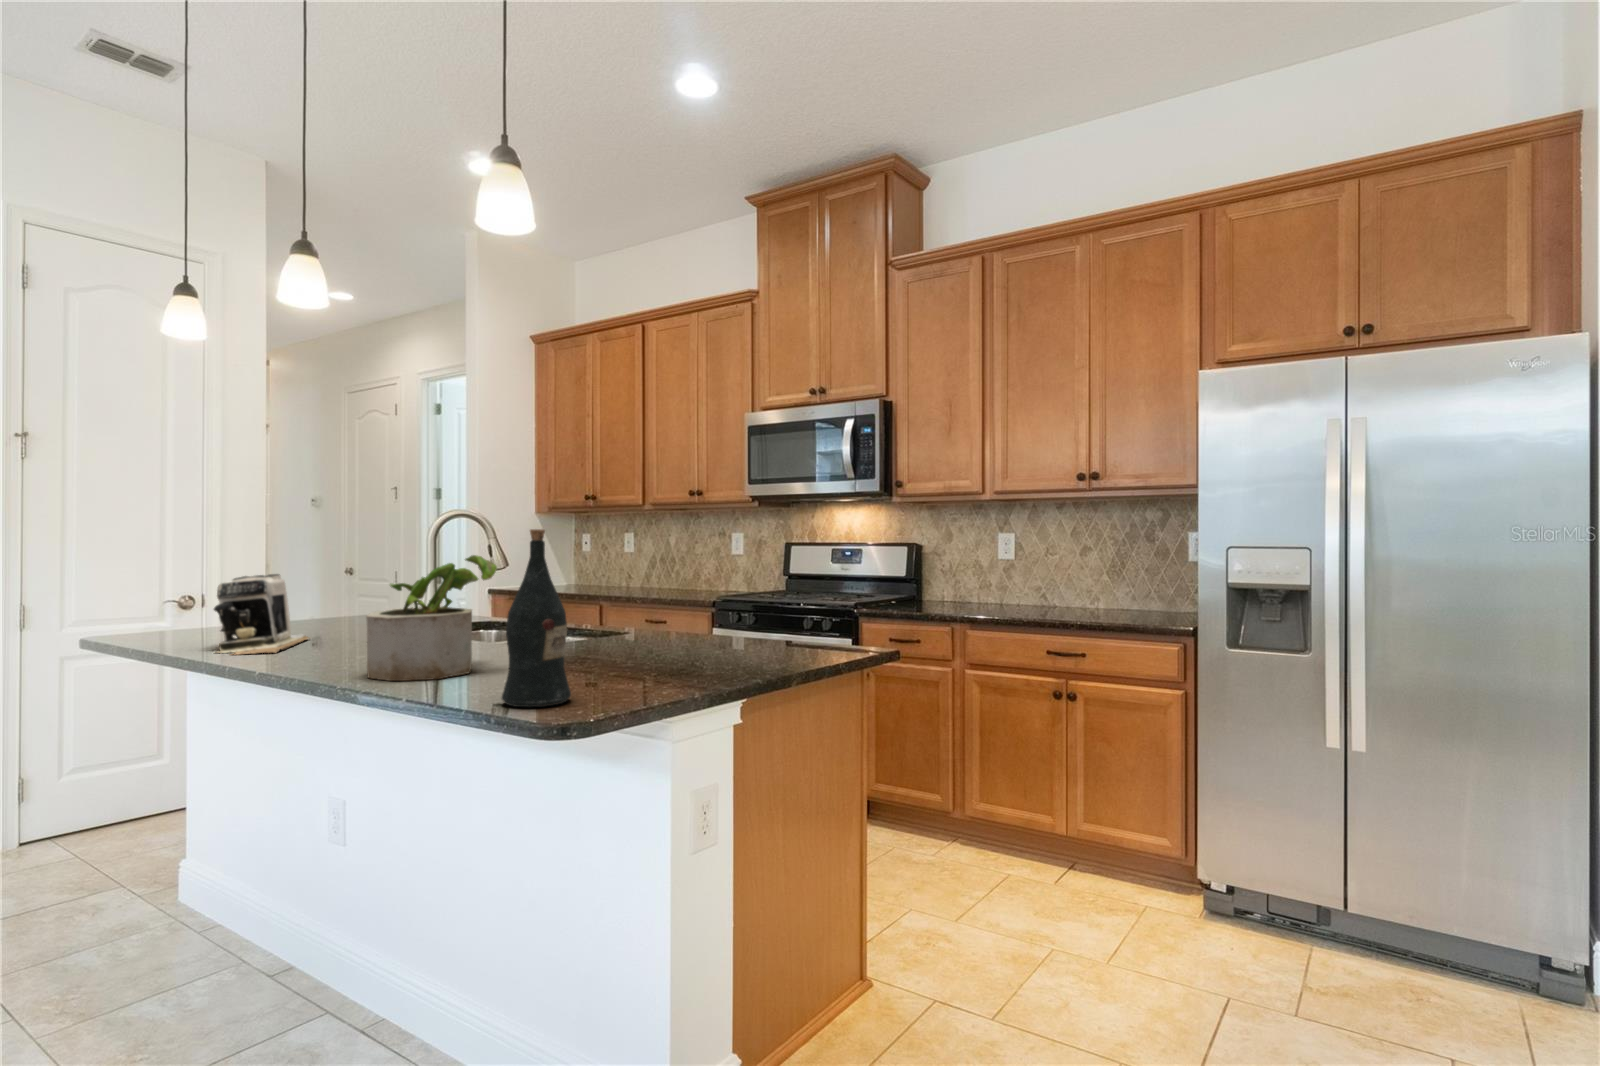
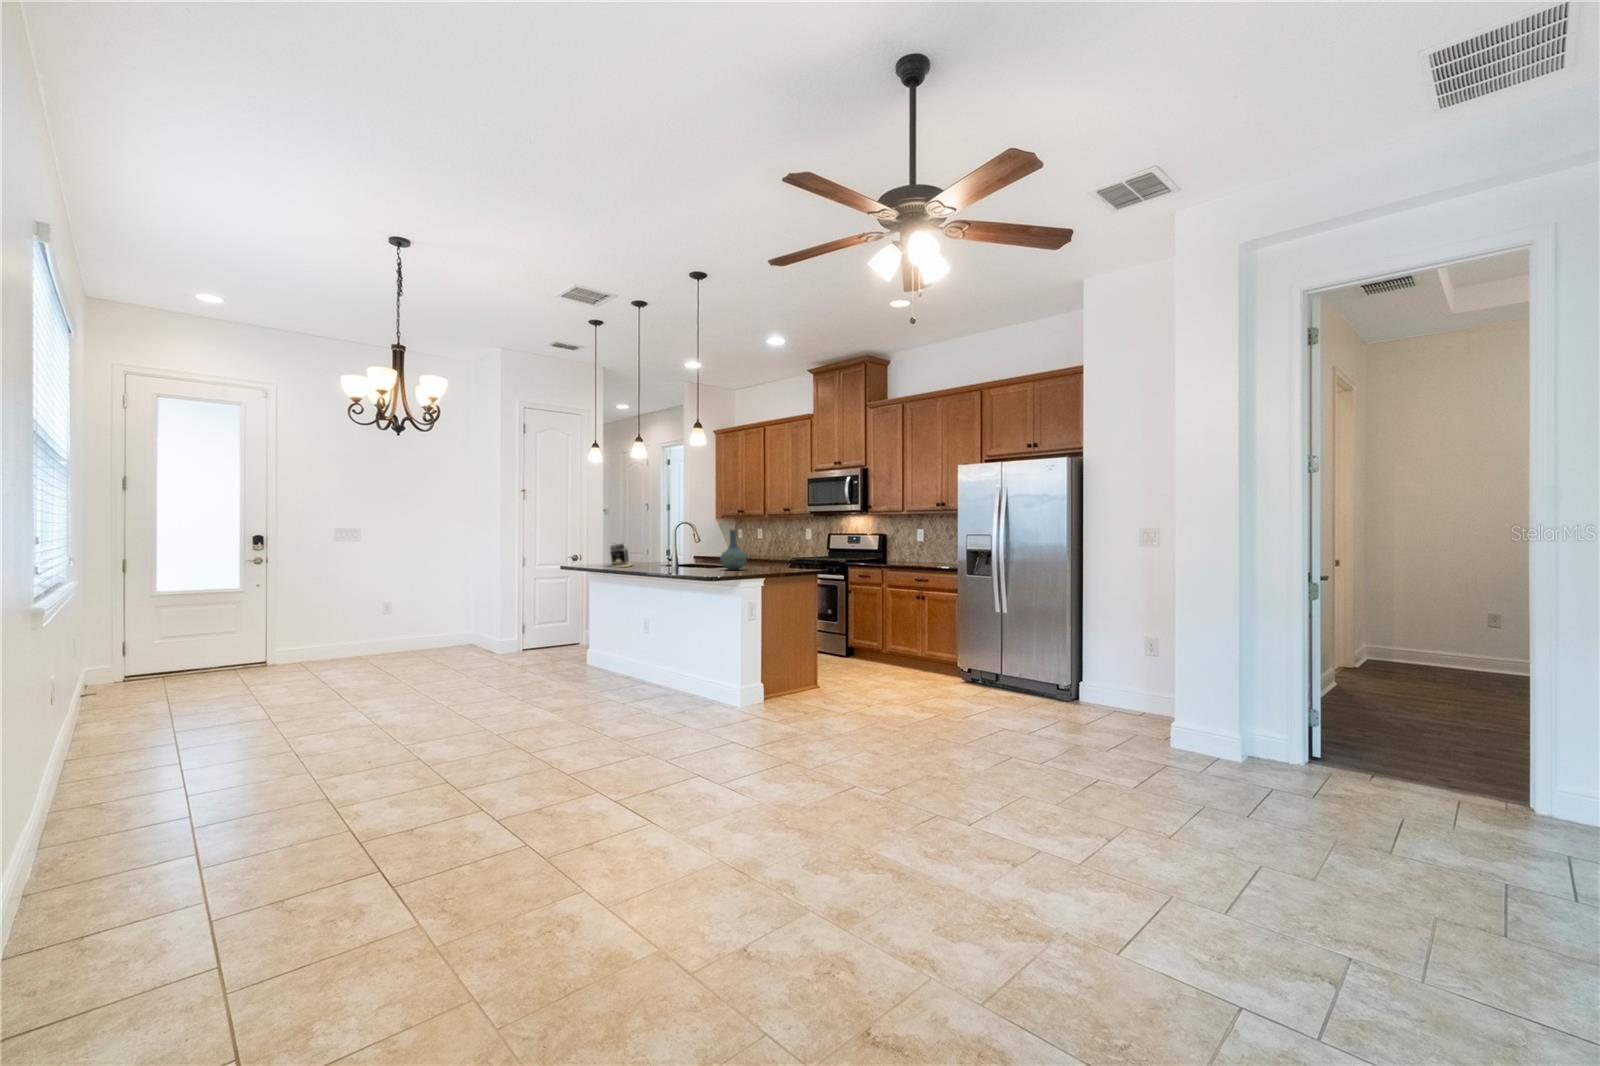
wine bottle: present [502,529,571,707] -> none [696,529,713,574]
vase: none [581,533,667,664] -> present [720,530,746,570]
potted plant: present [366,555,497,681] -> none [660,536,695,571]

